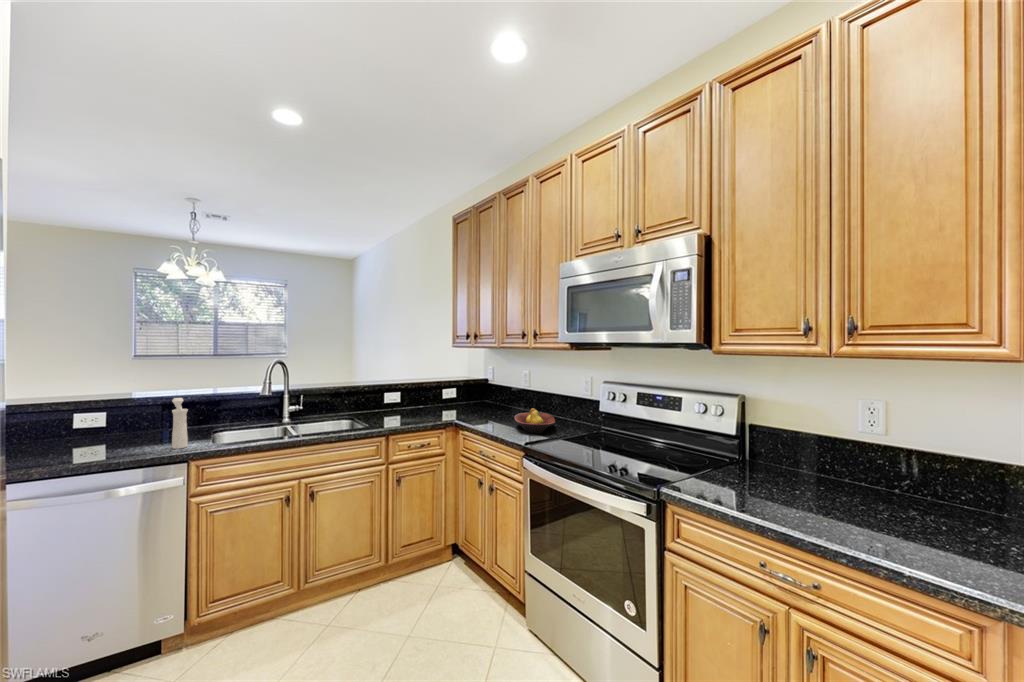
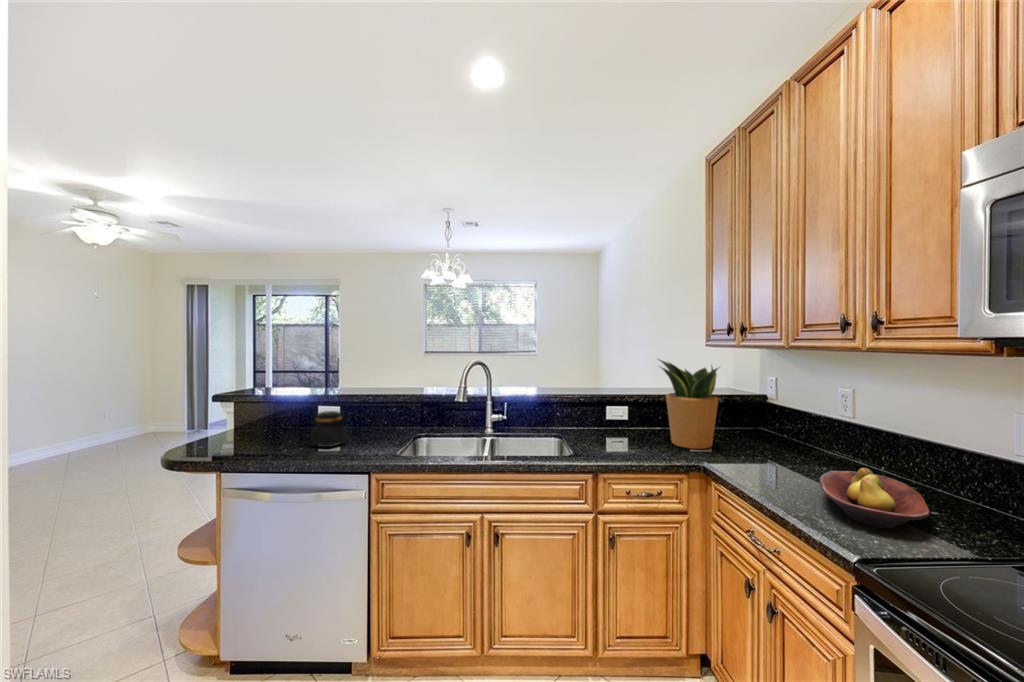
potted plant: none [421,356,464,415] -> present [659,360,719,449]
pepper mill: present [172,398,188,449] -> none [361,399,379,456]
jar: none [95,414,140,449] -> present [310,411,347,447]

